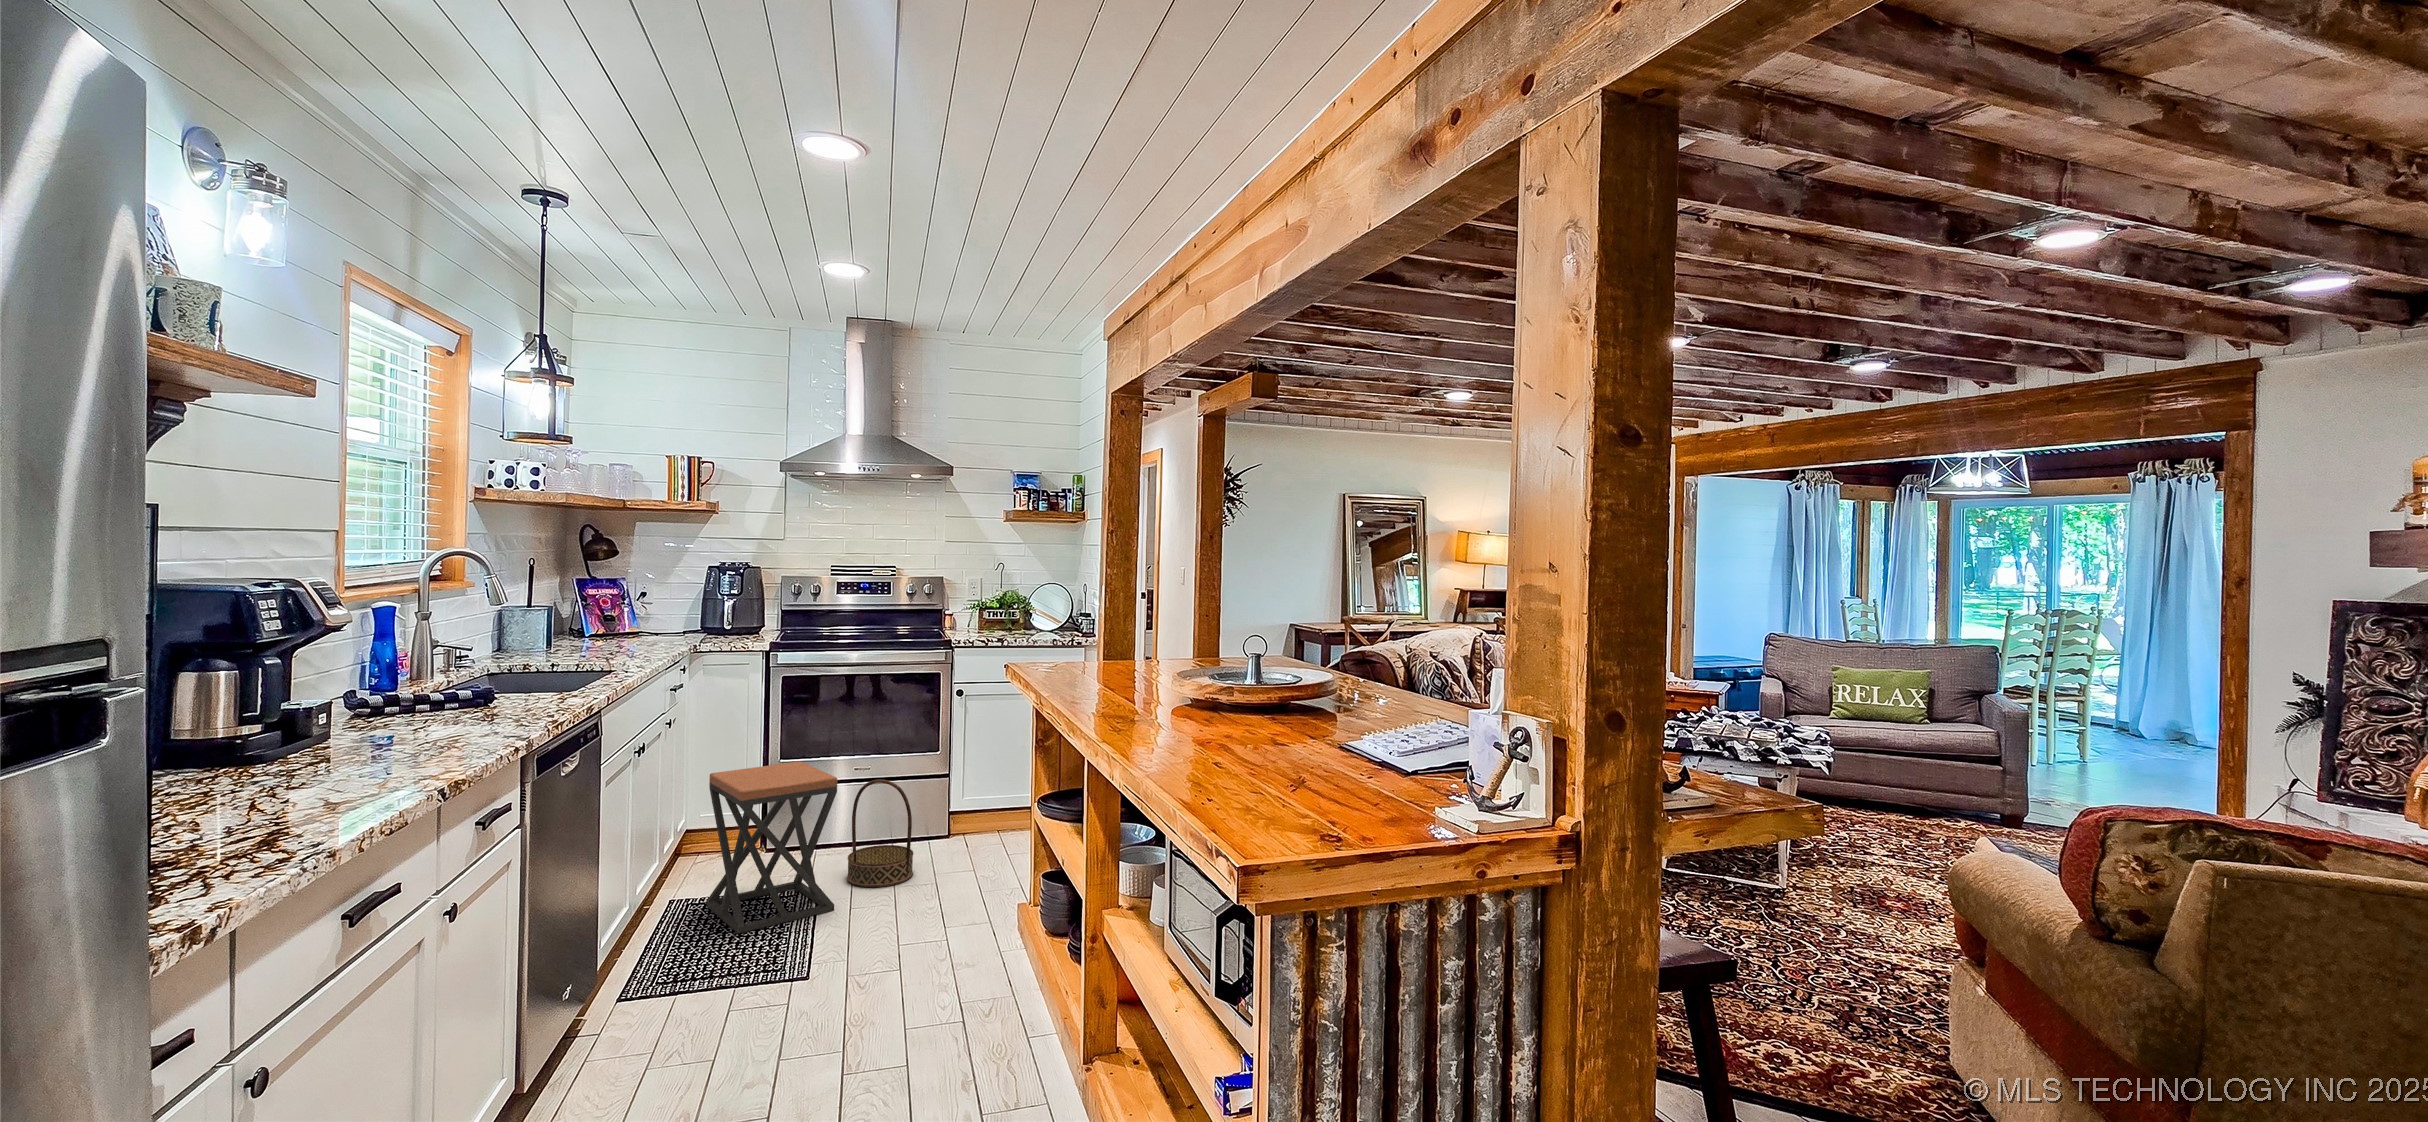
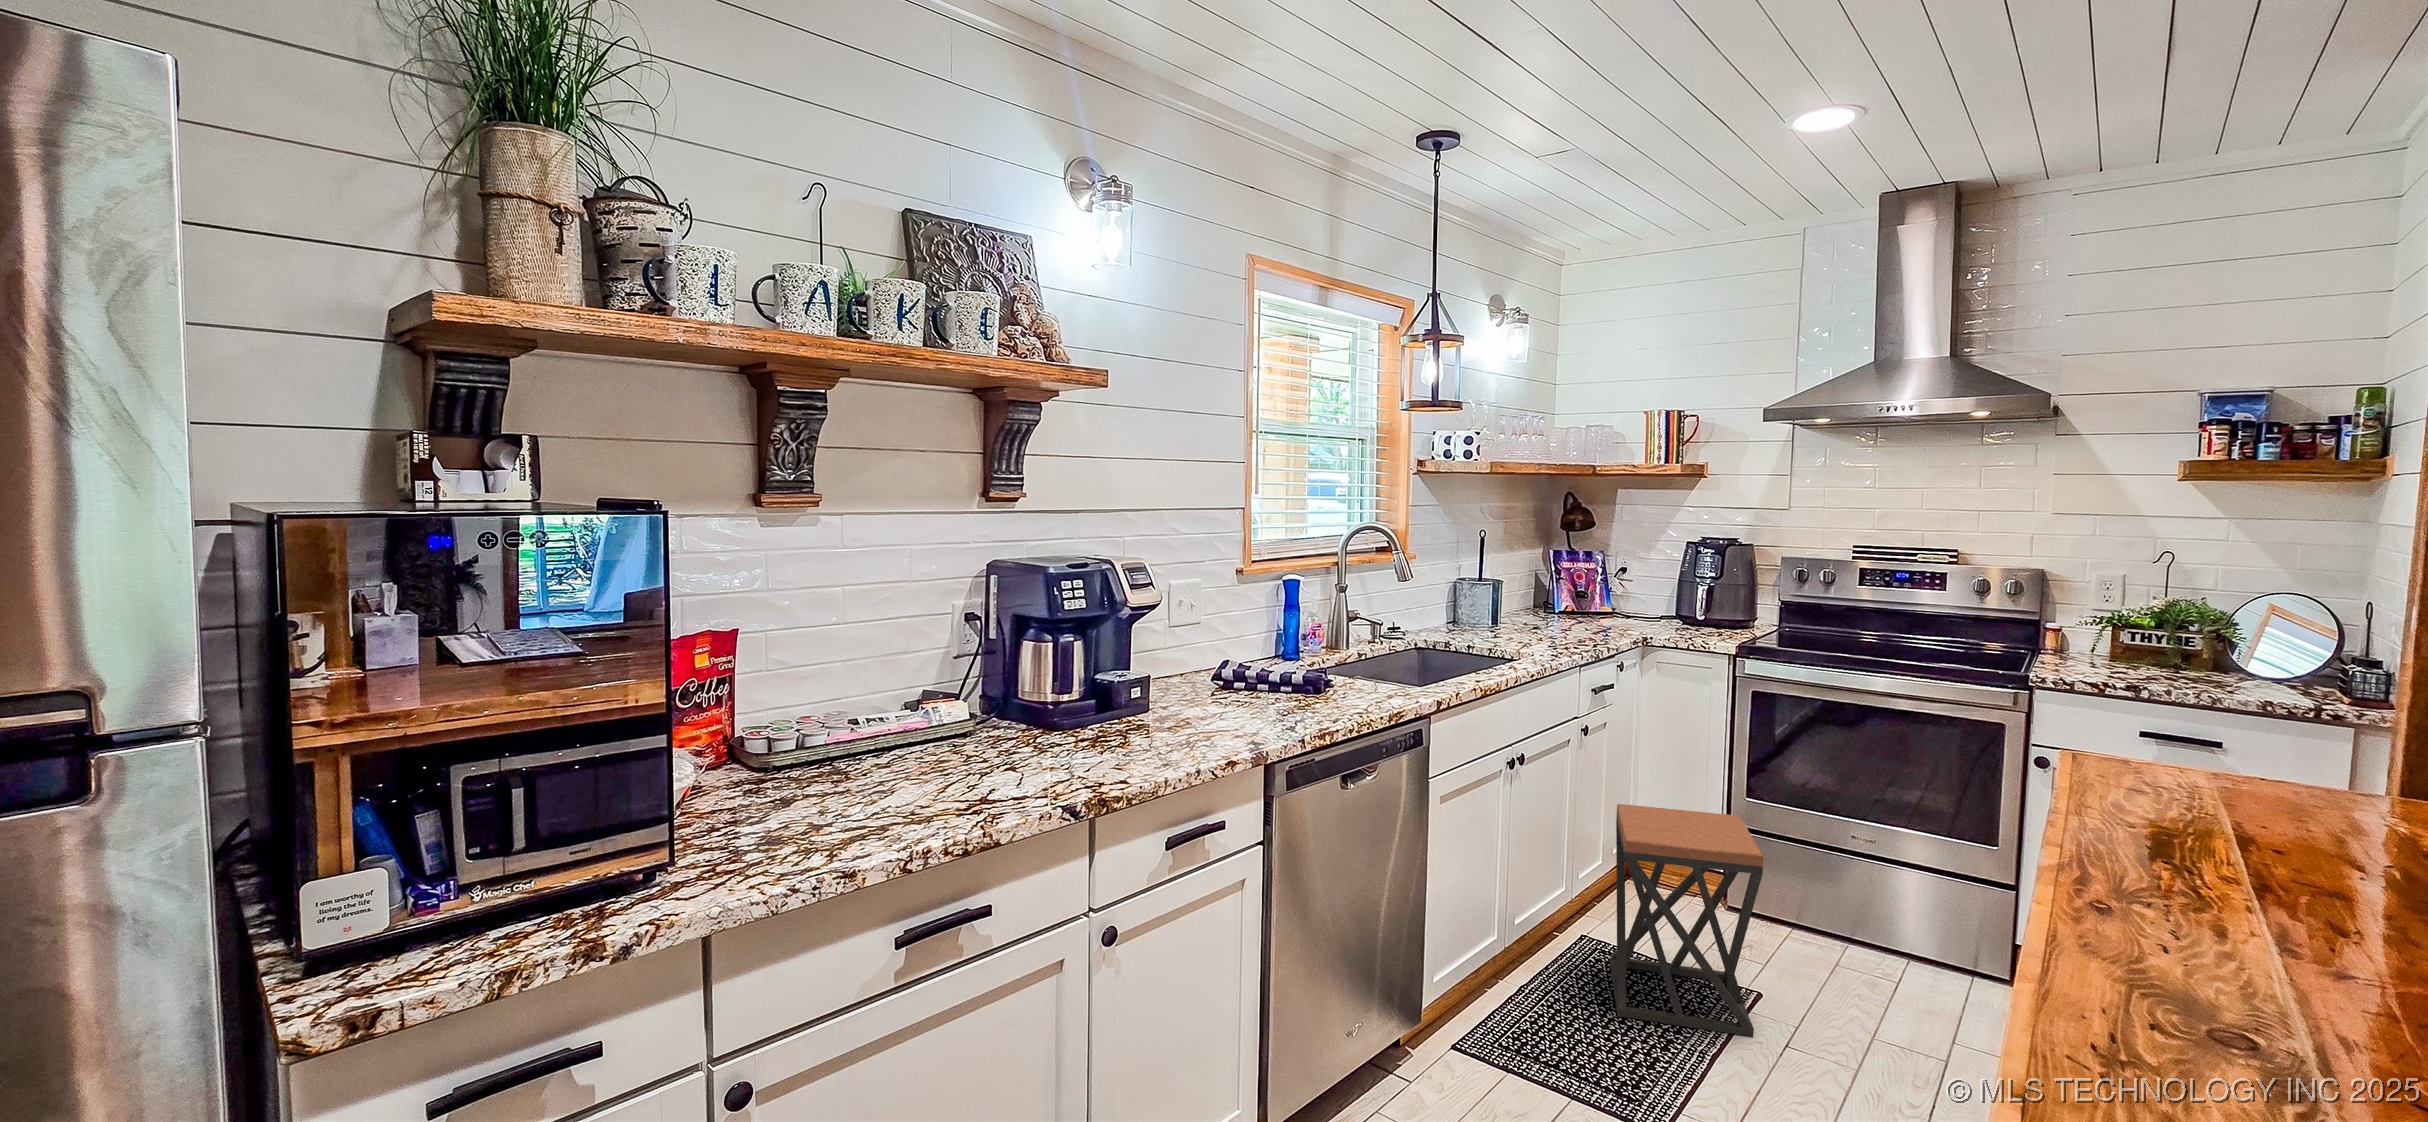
basket: present [847,779,913,887] -> none [1800,869,1907,1035]

